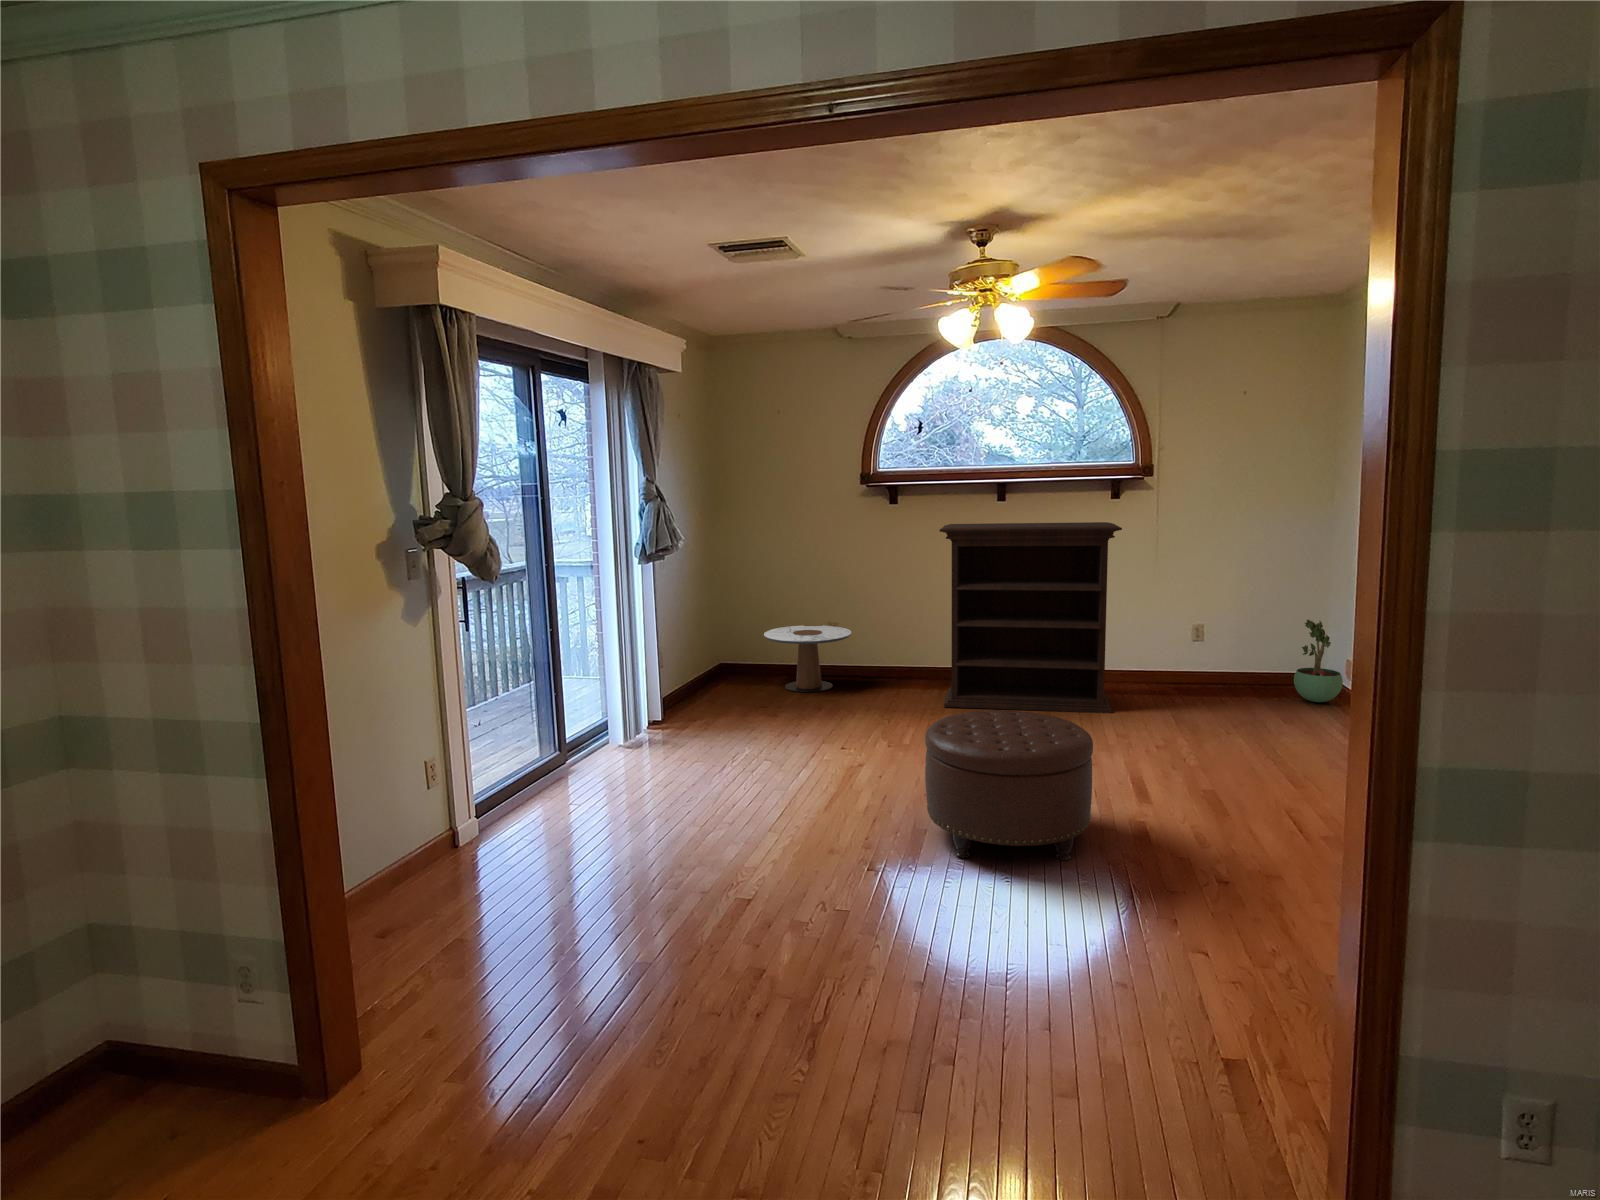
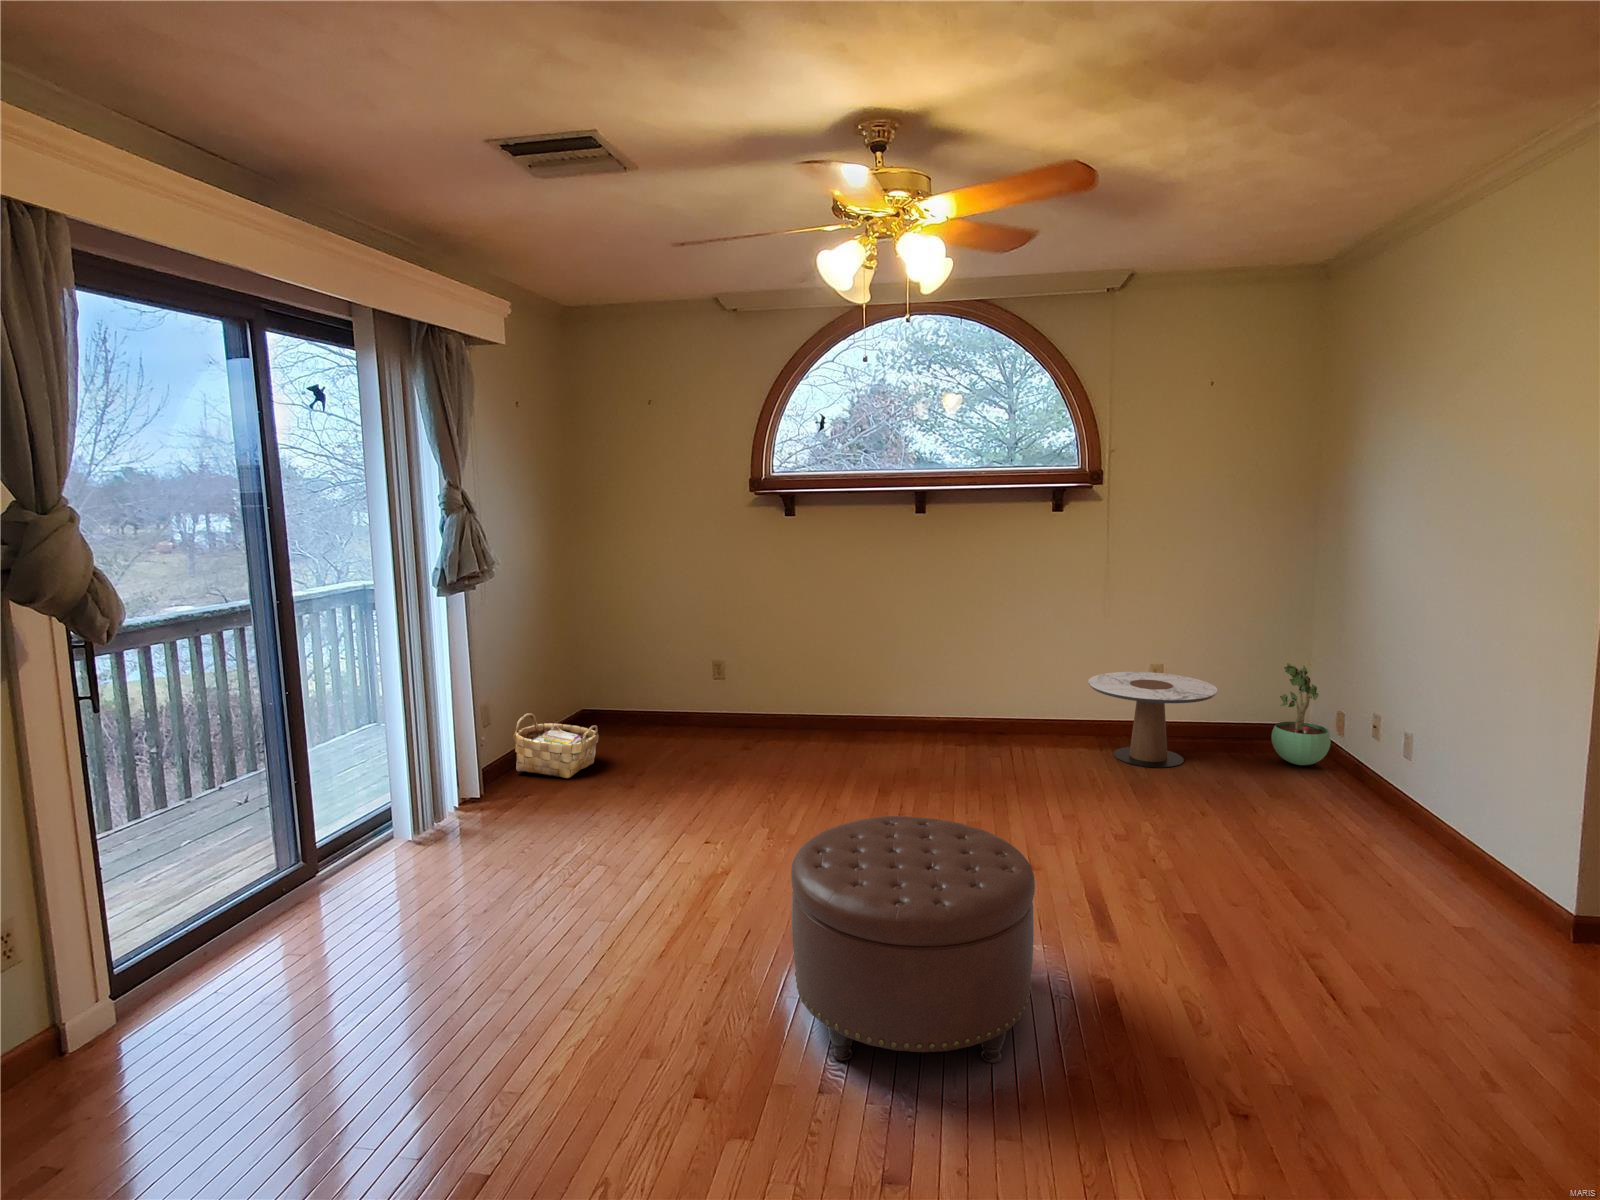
bookshelf: present [939,522,1122,713] -> none [841,543,1067,783]
side table: present [764,626,852,692] -> present [1088,672,1218,768]
woven basket: none [680,660,745,709] -> present [513,713,599,778]

